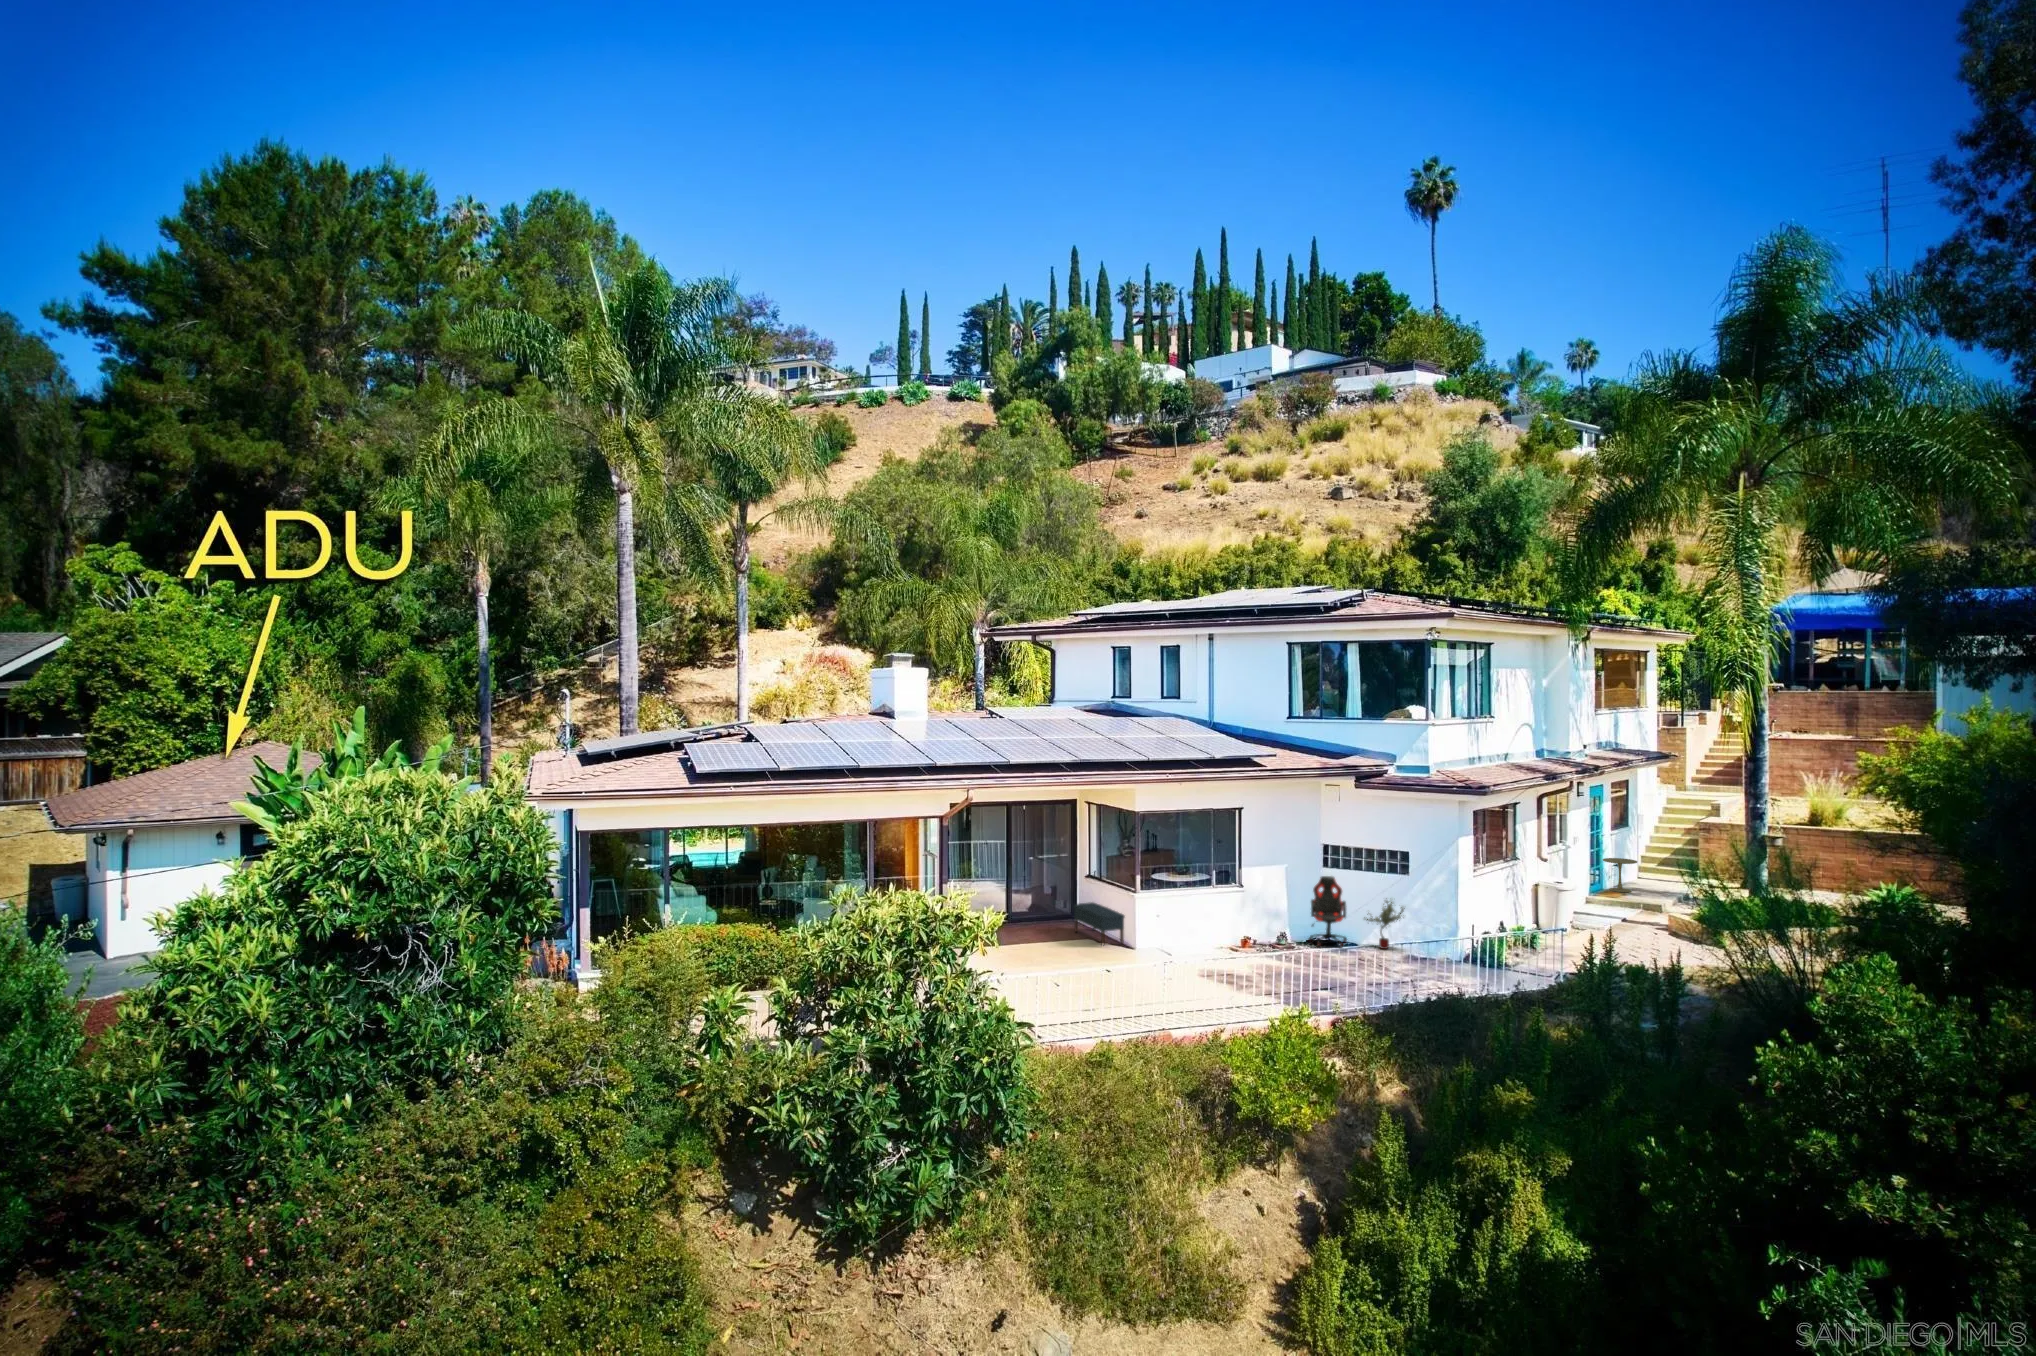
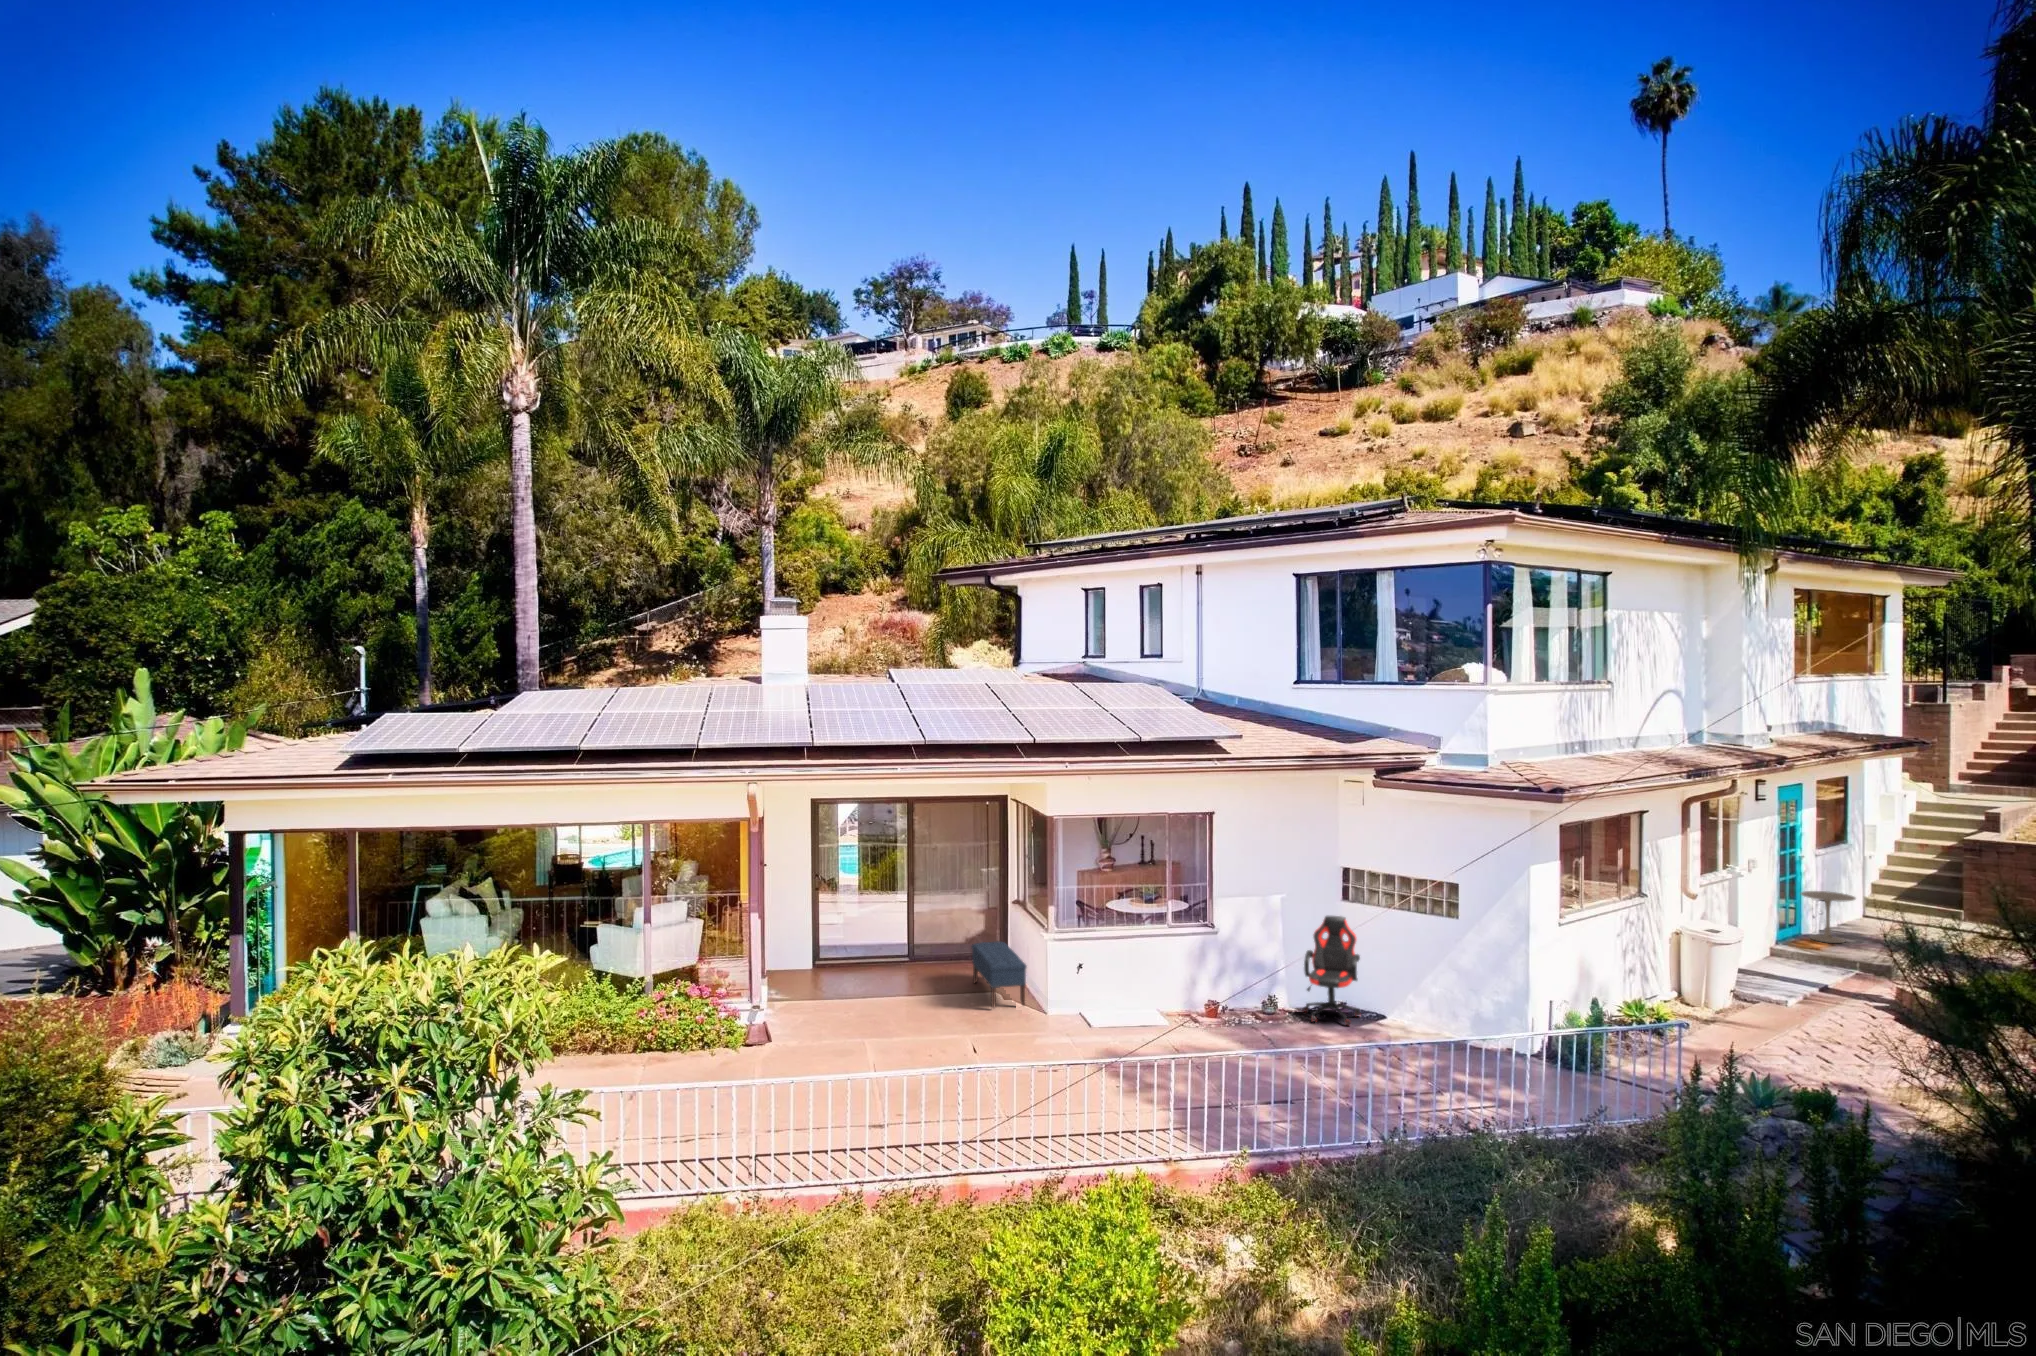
potted tree: present [1364,898,1405,949] -> none [1382,953,1447,1032]

